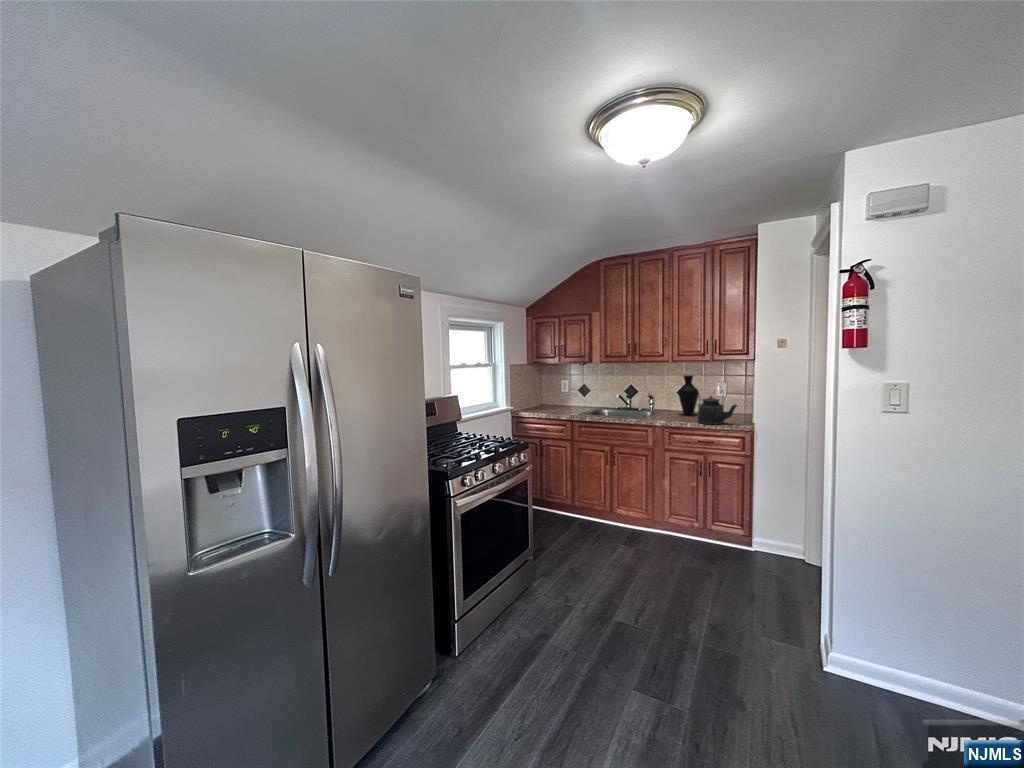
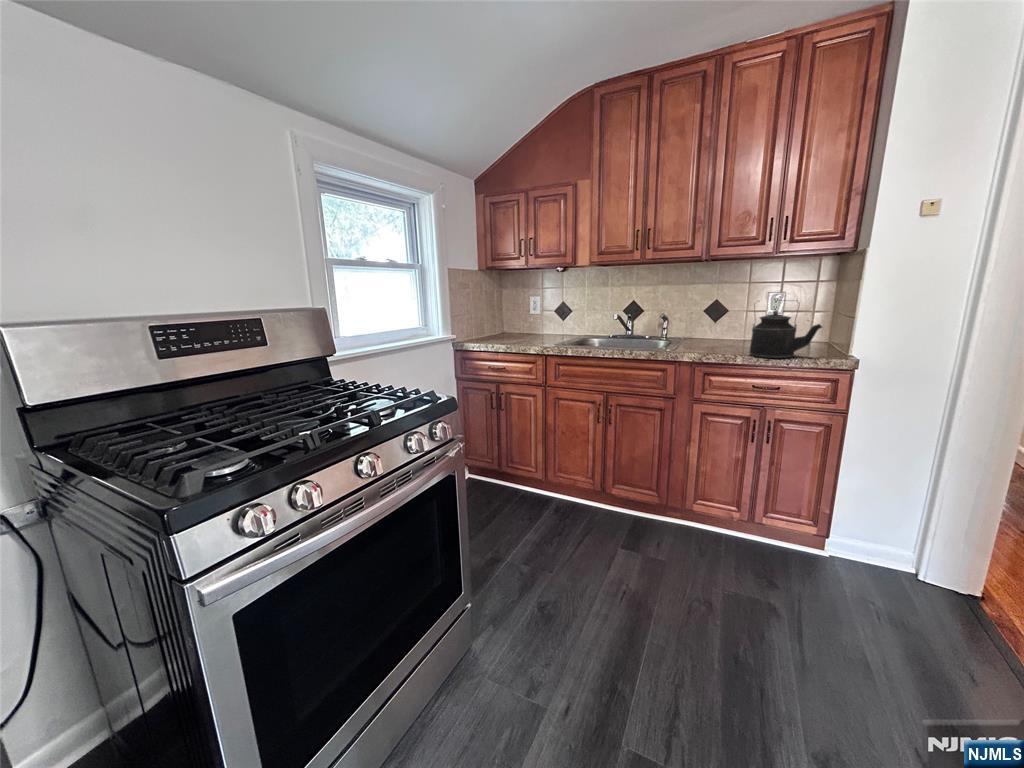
vase: present [678,375,698,415] -> none [709,282,742,344]

